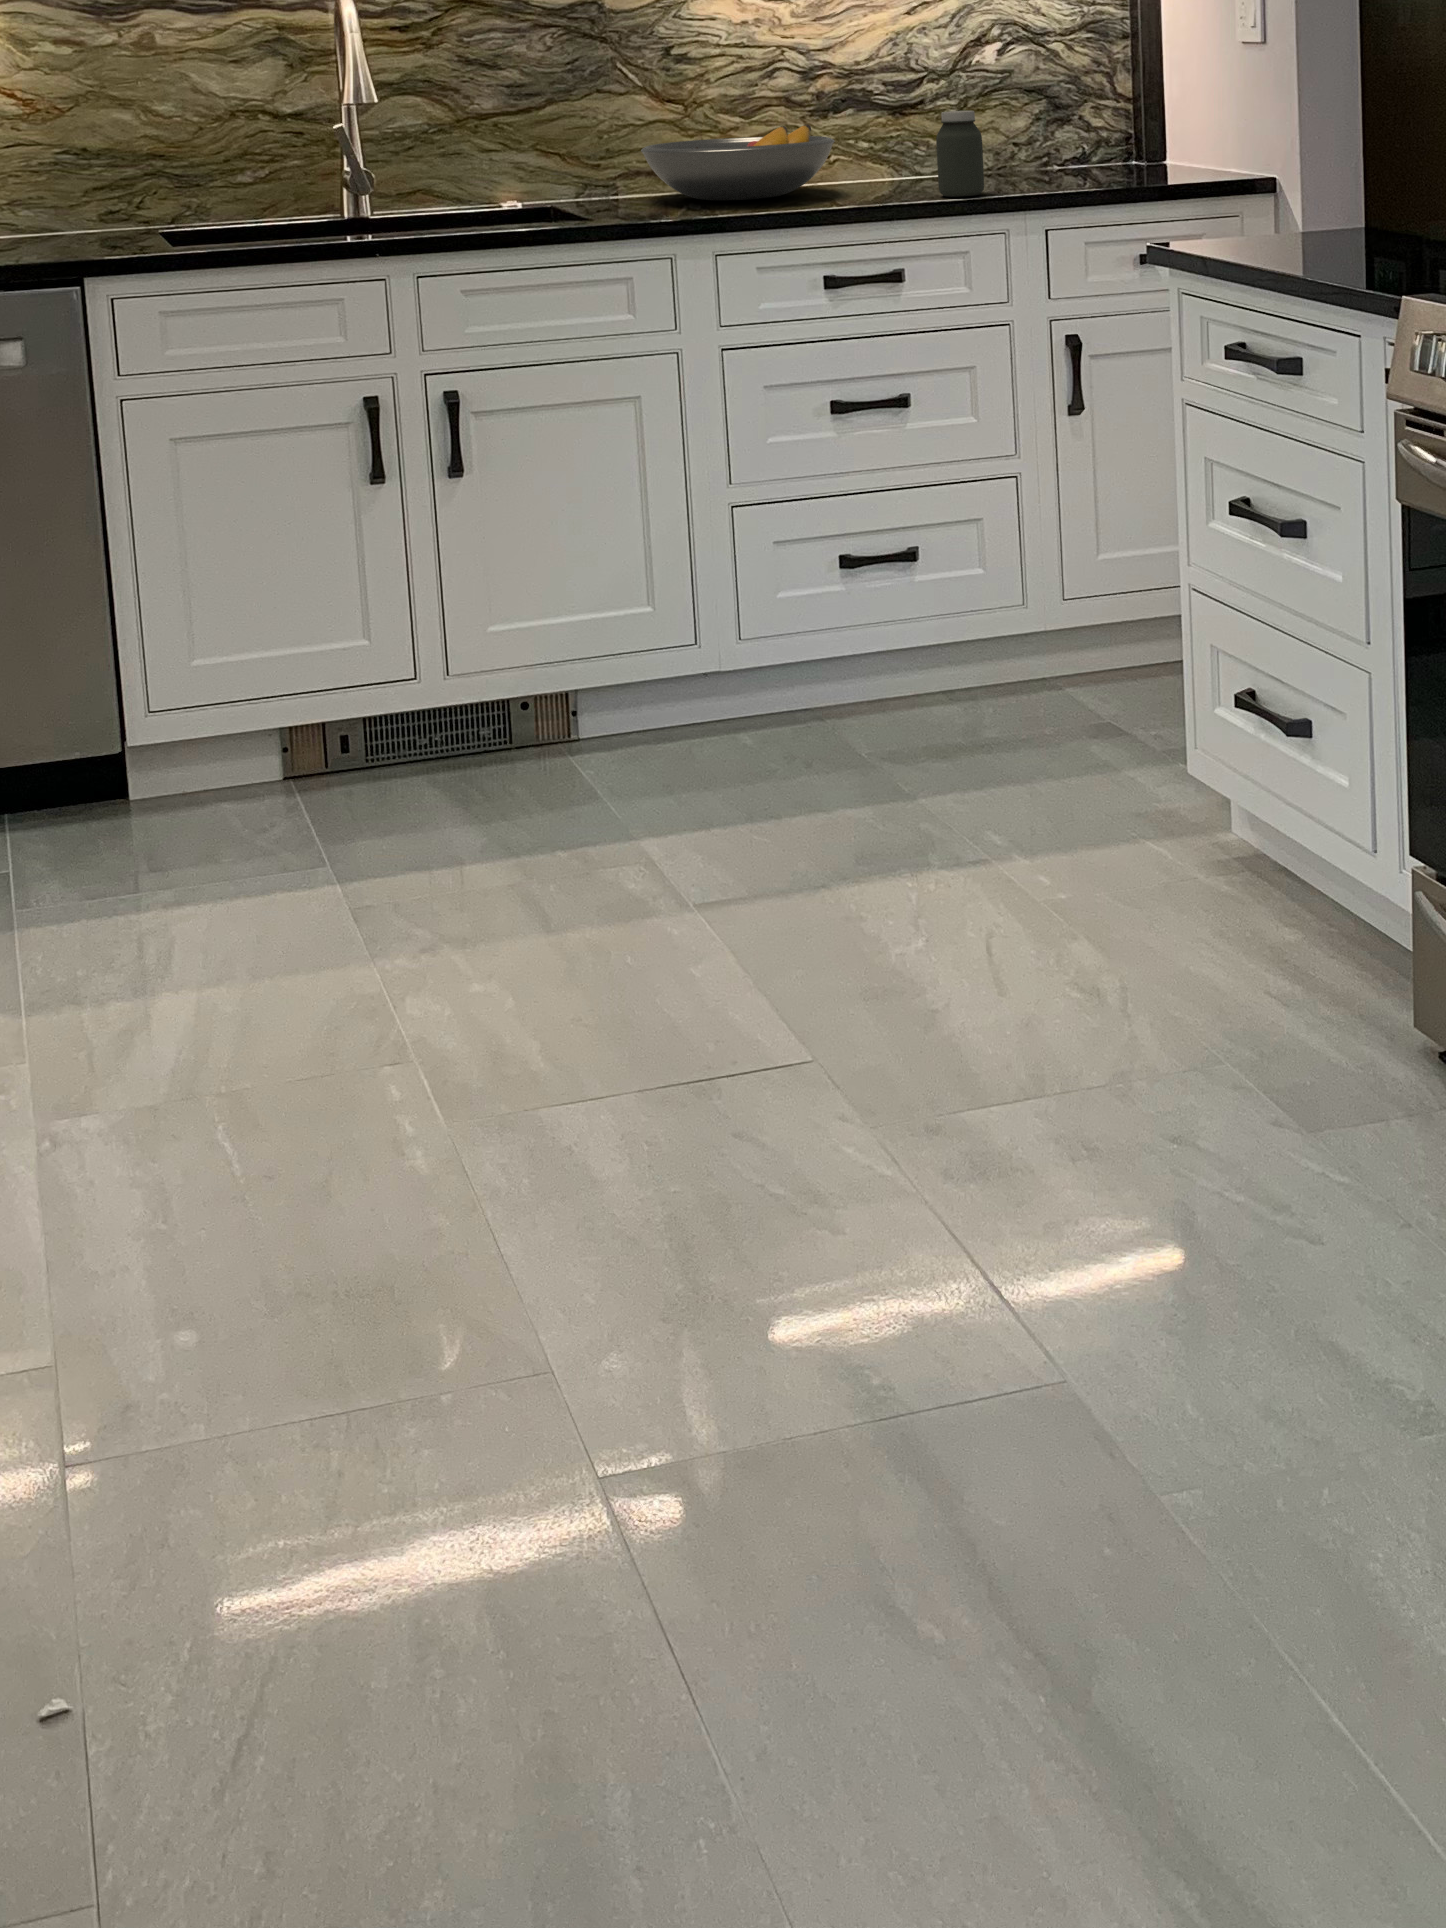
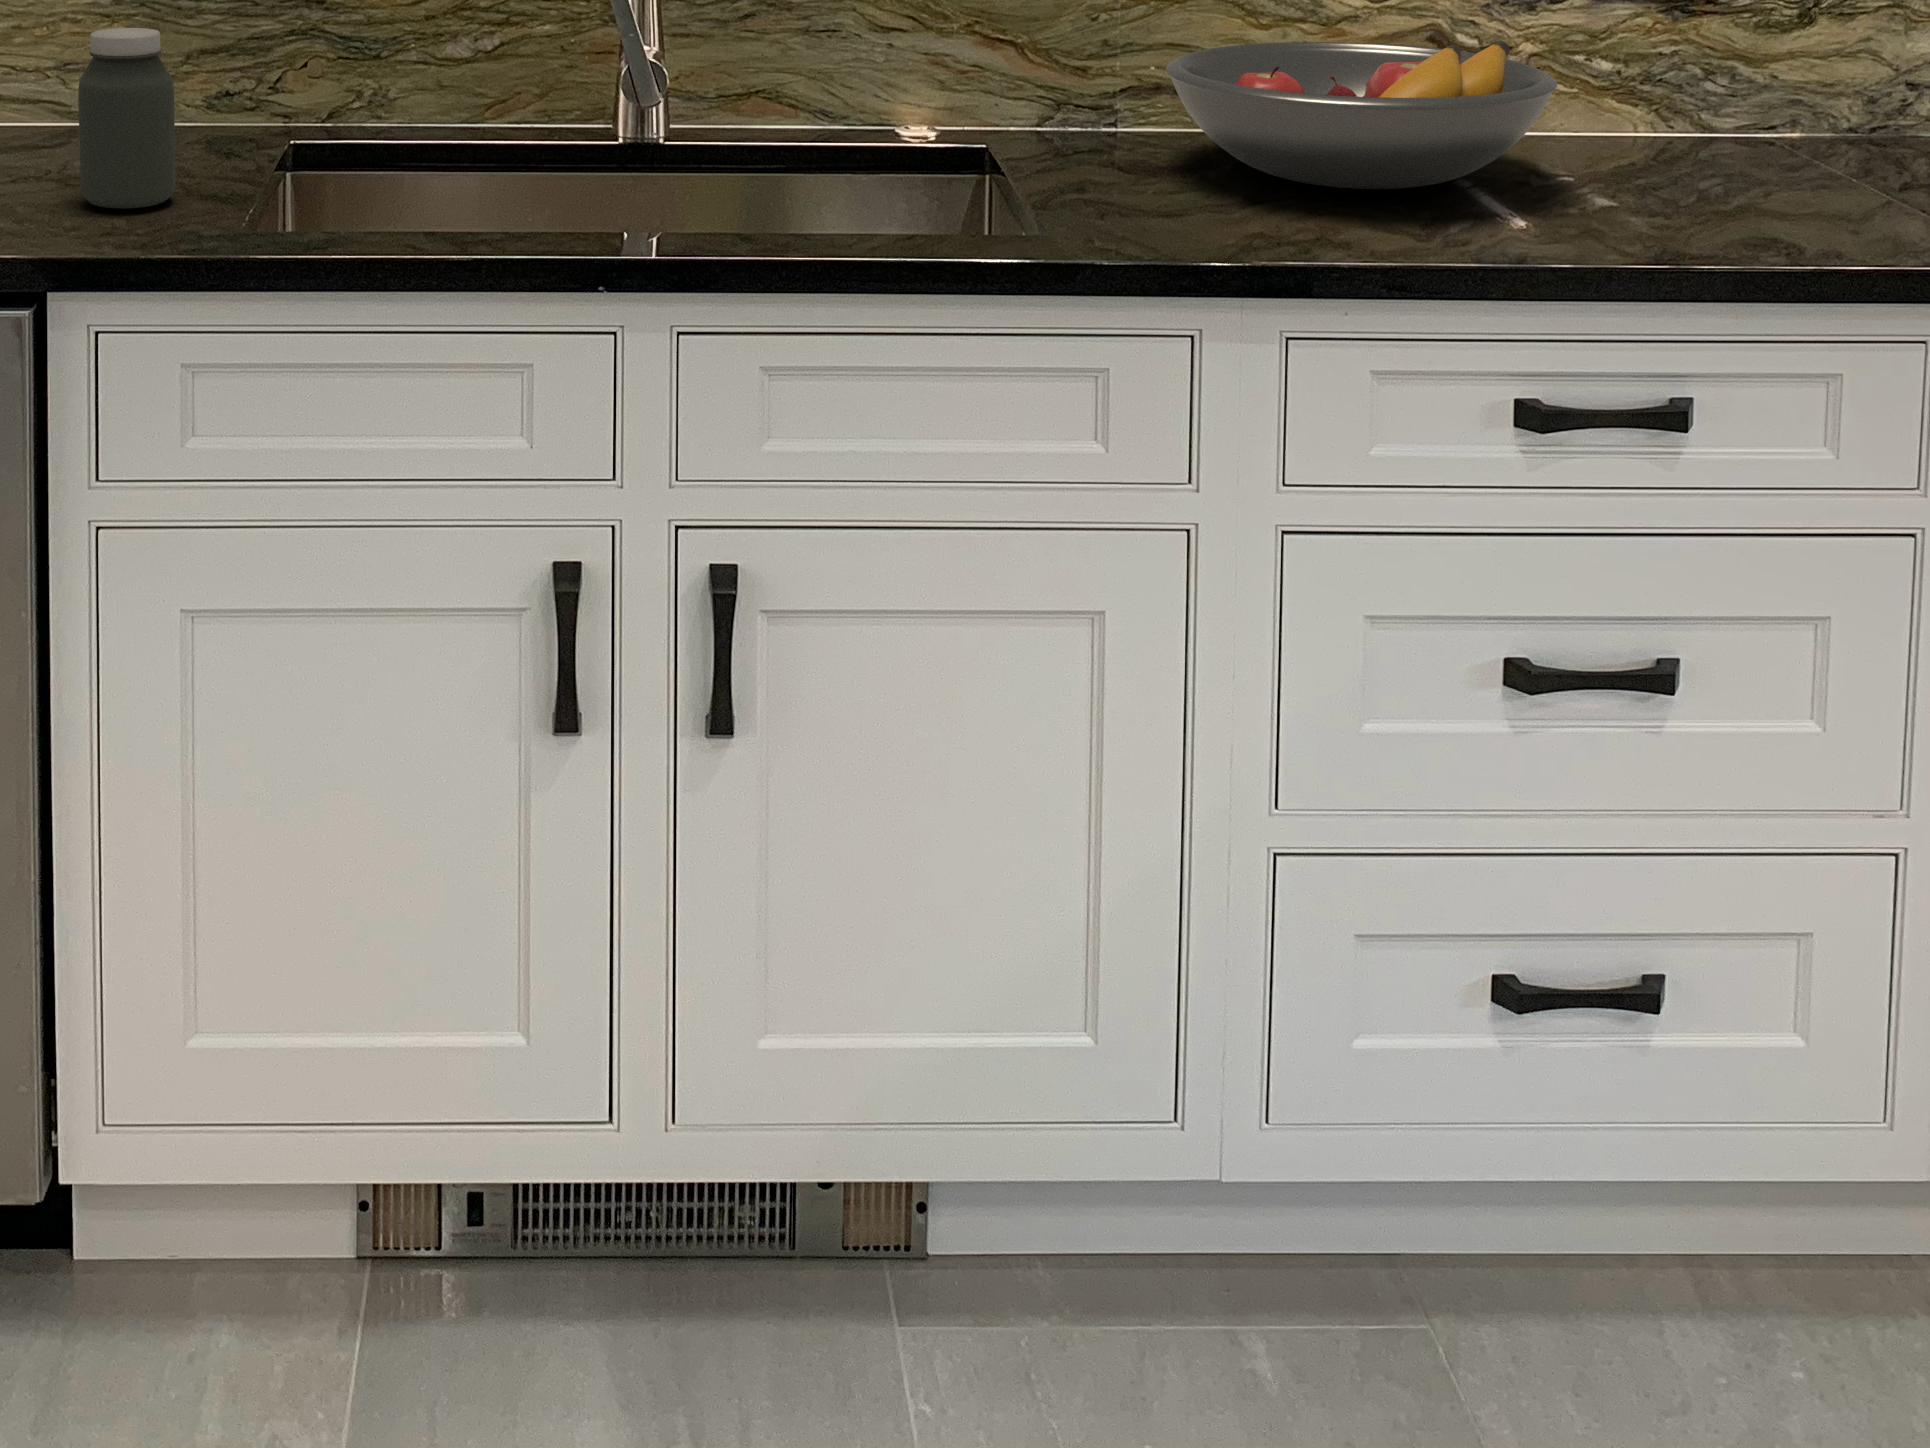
jar: present [936,111,984,197] -> present [78,28,175,208]

